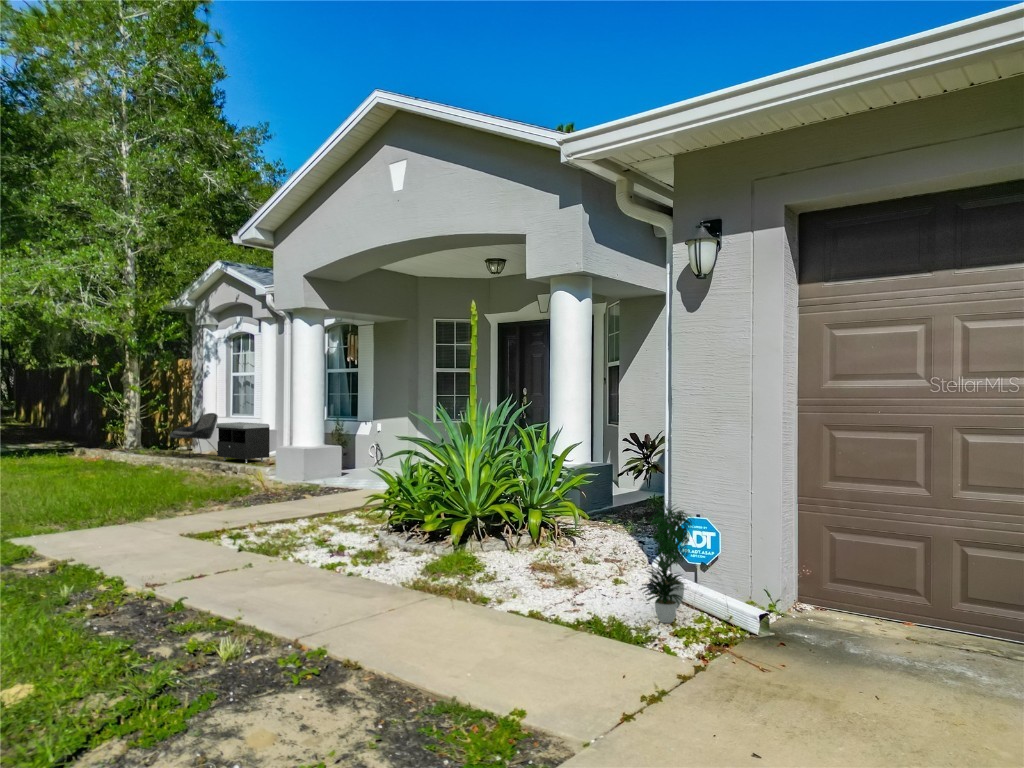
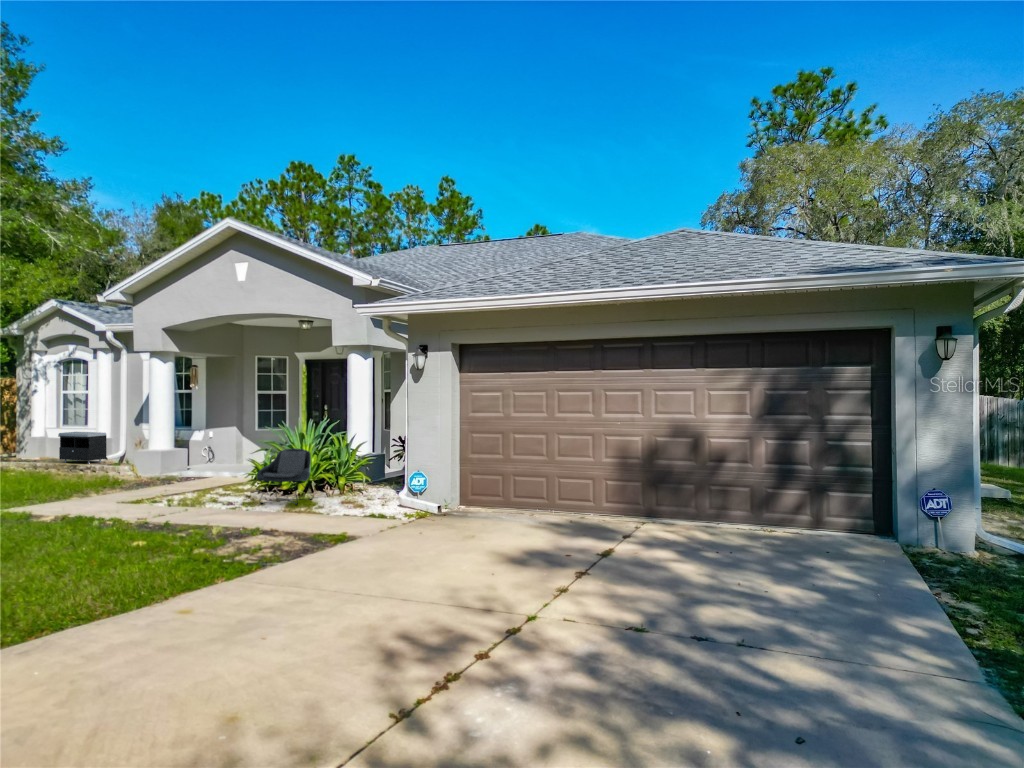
lounge chair: present [170,413,218,458] -> present [257,448,313,505]
potted plant: present [639,505,692,623] -> none [394,465,418,514]

